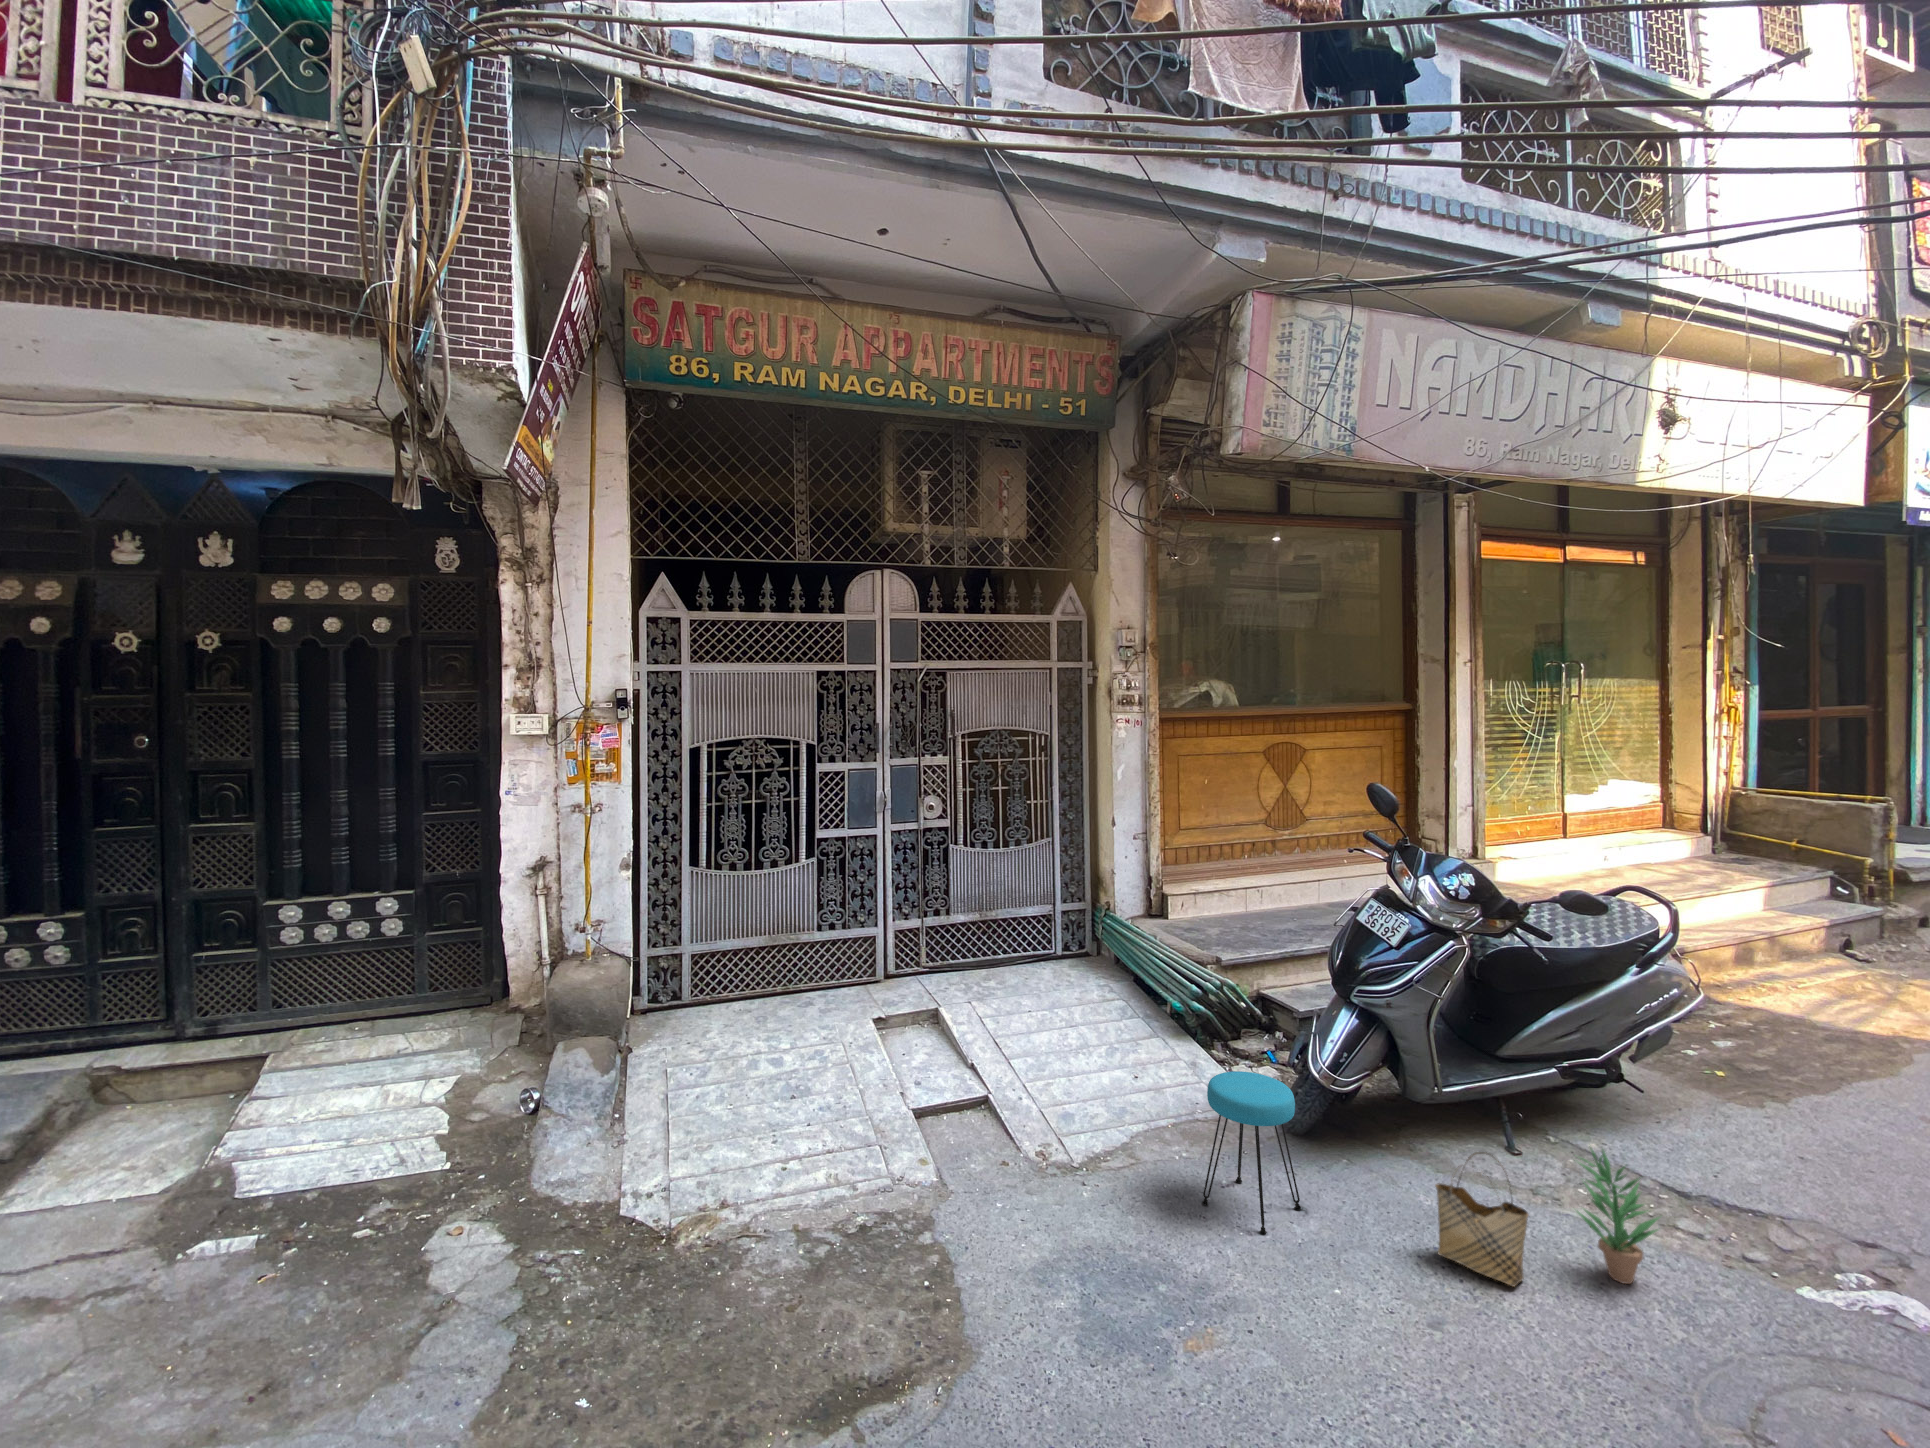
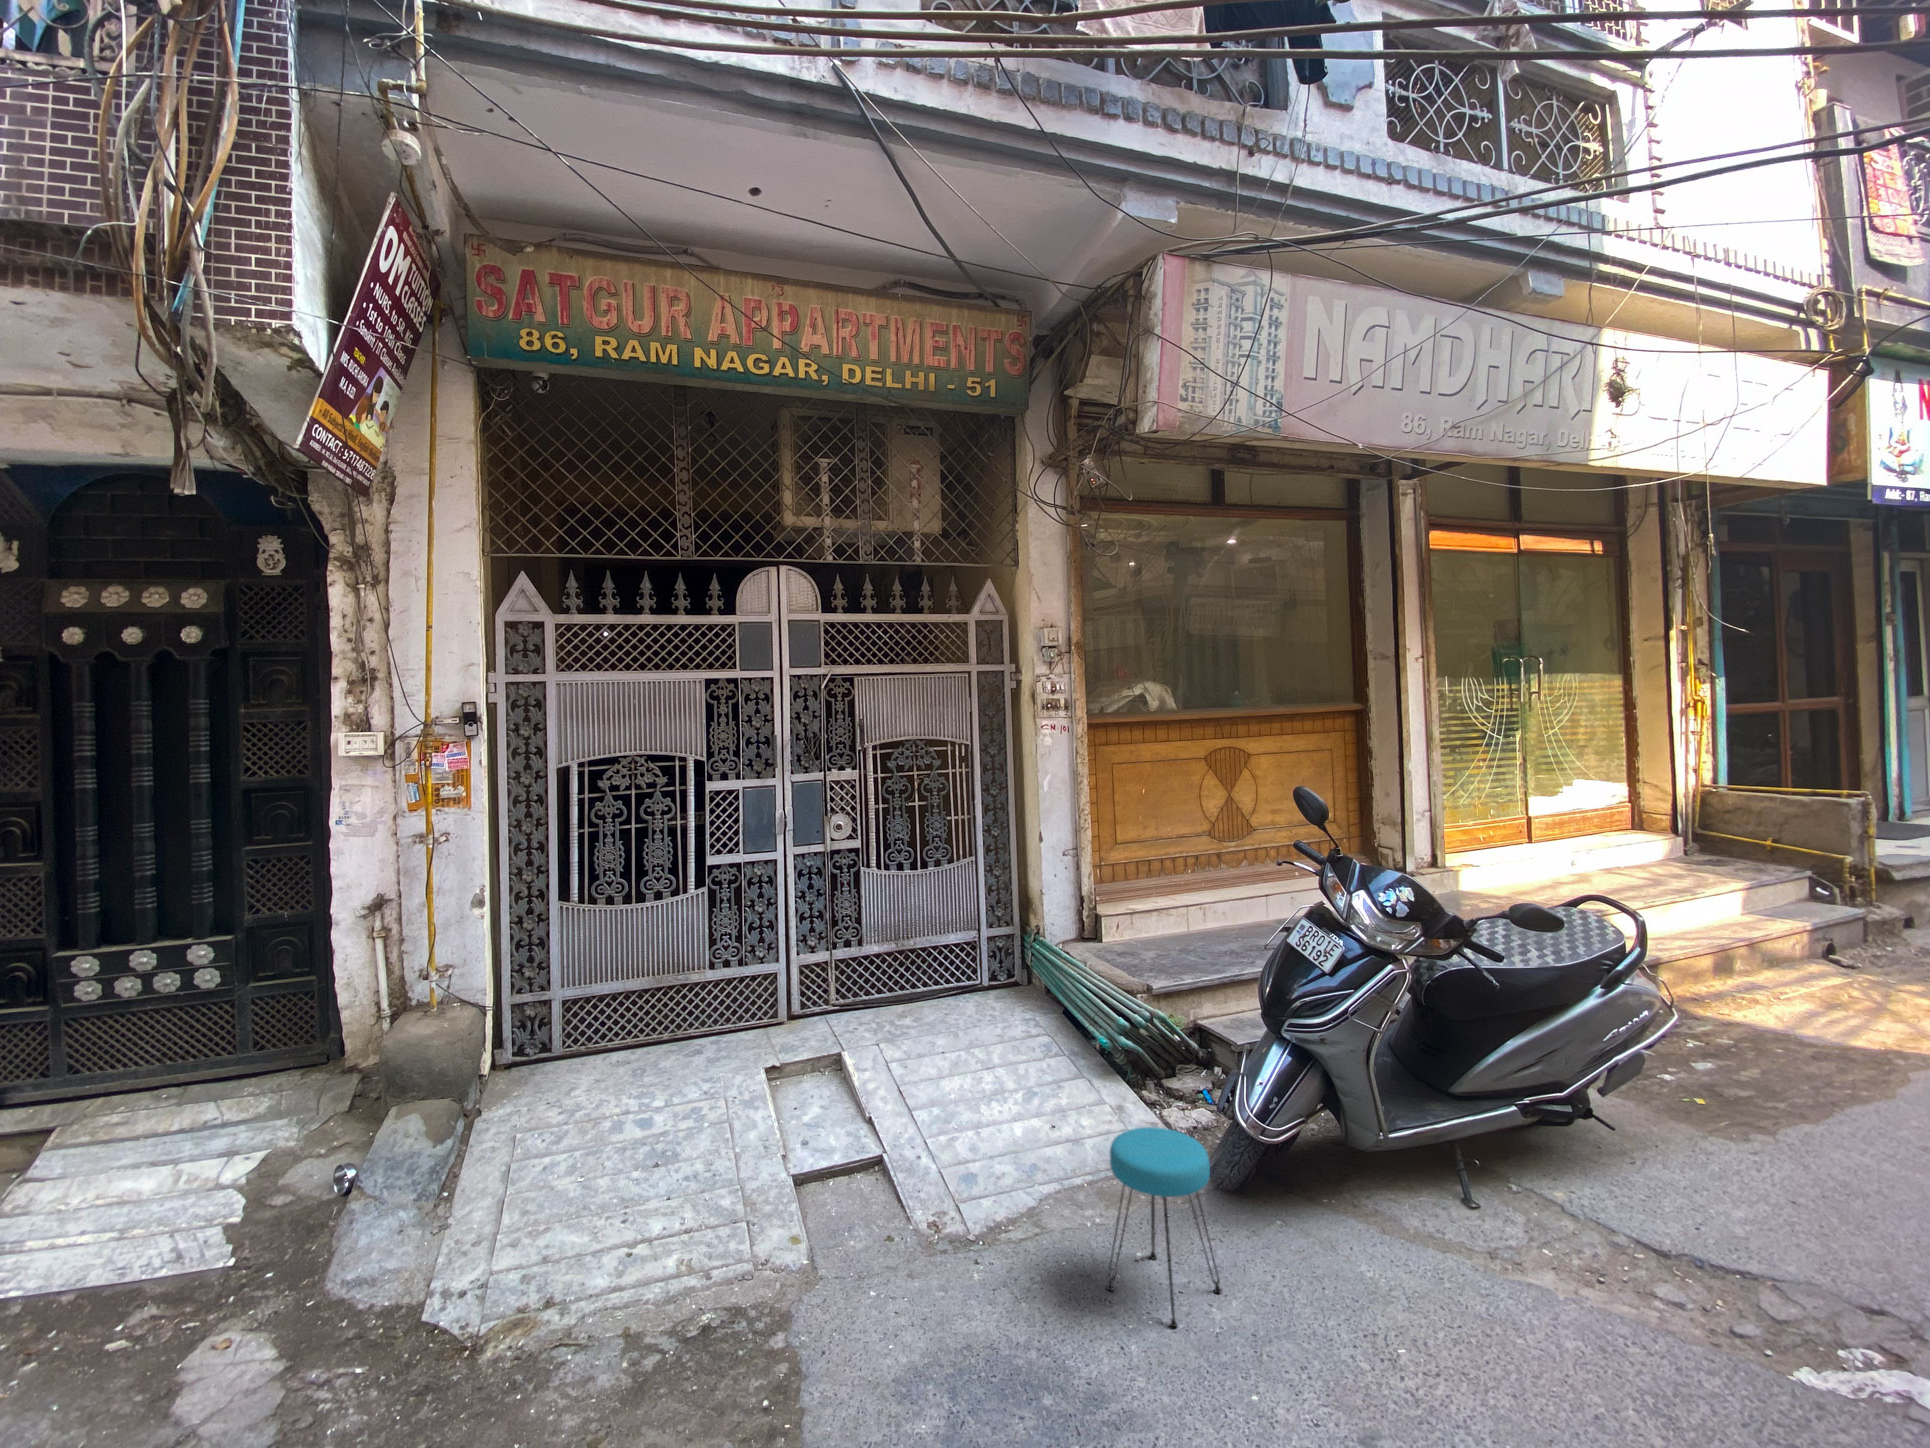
potted plant: present [1578,1149,1659,1284] -> none [1533,1211,1641,1385]
woven basket: present [1435,1152,1528,1286] -> none [1371,1224,1481,1394]

